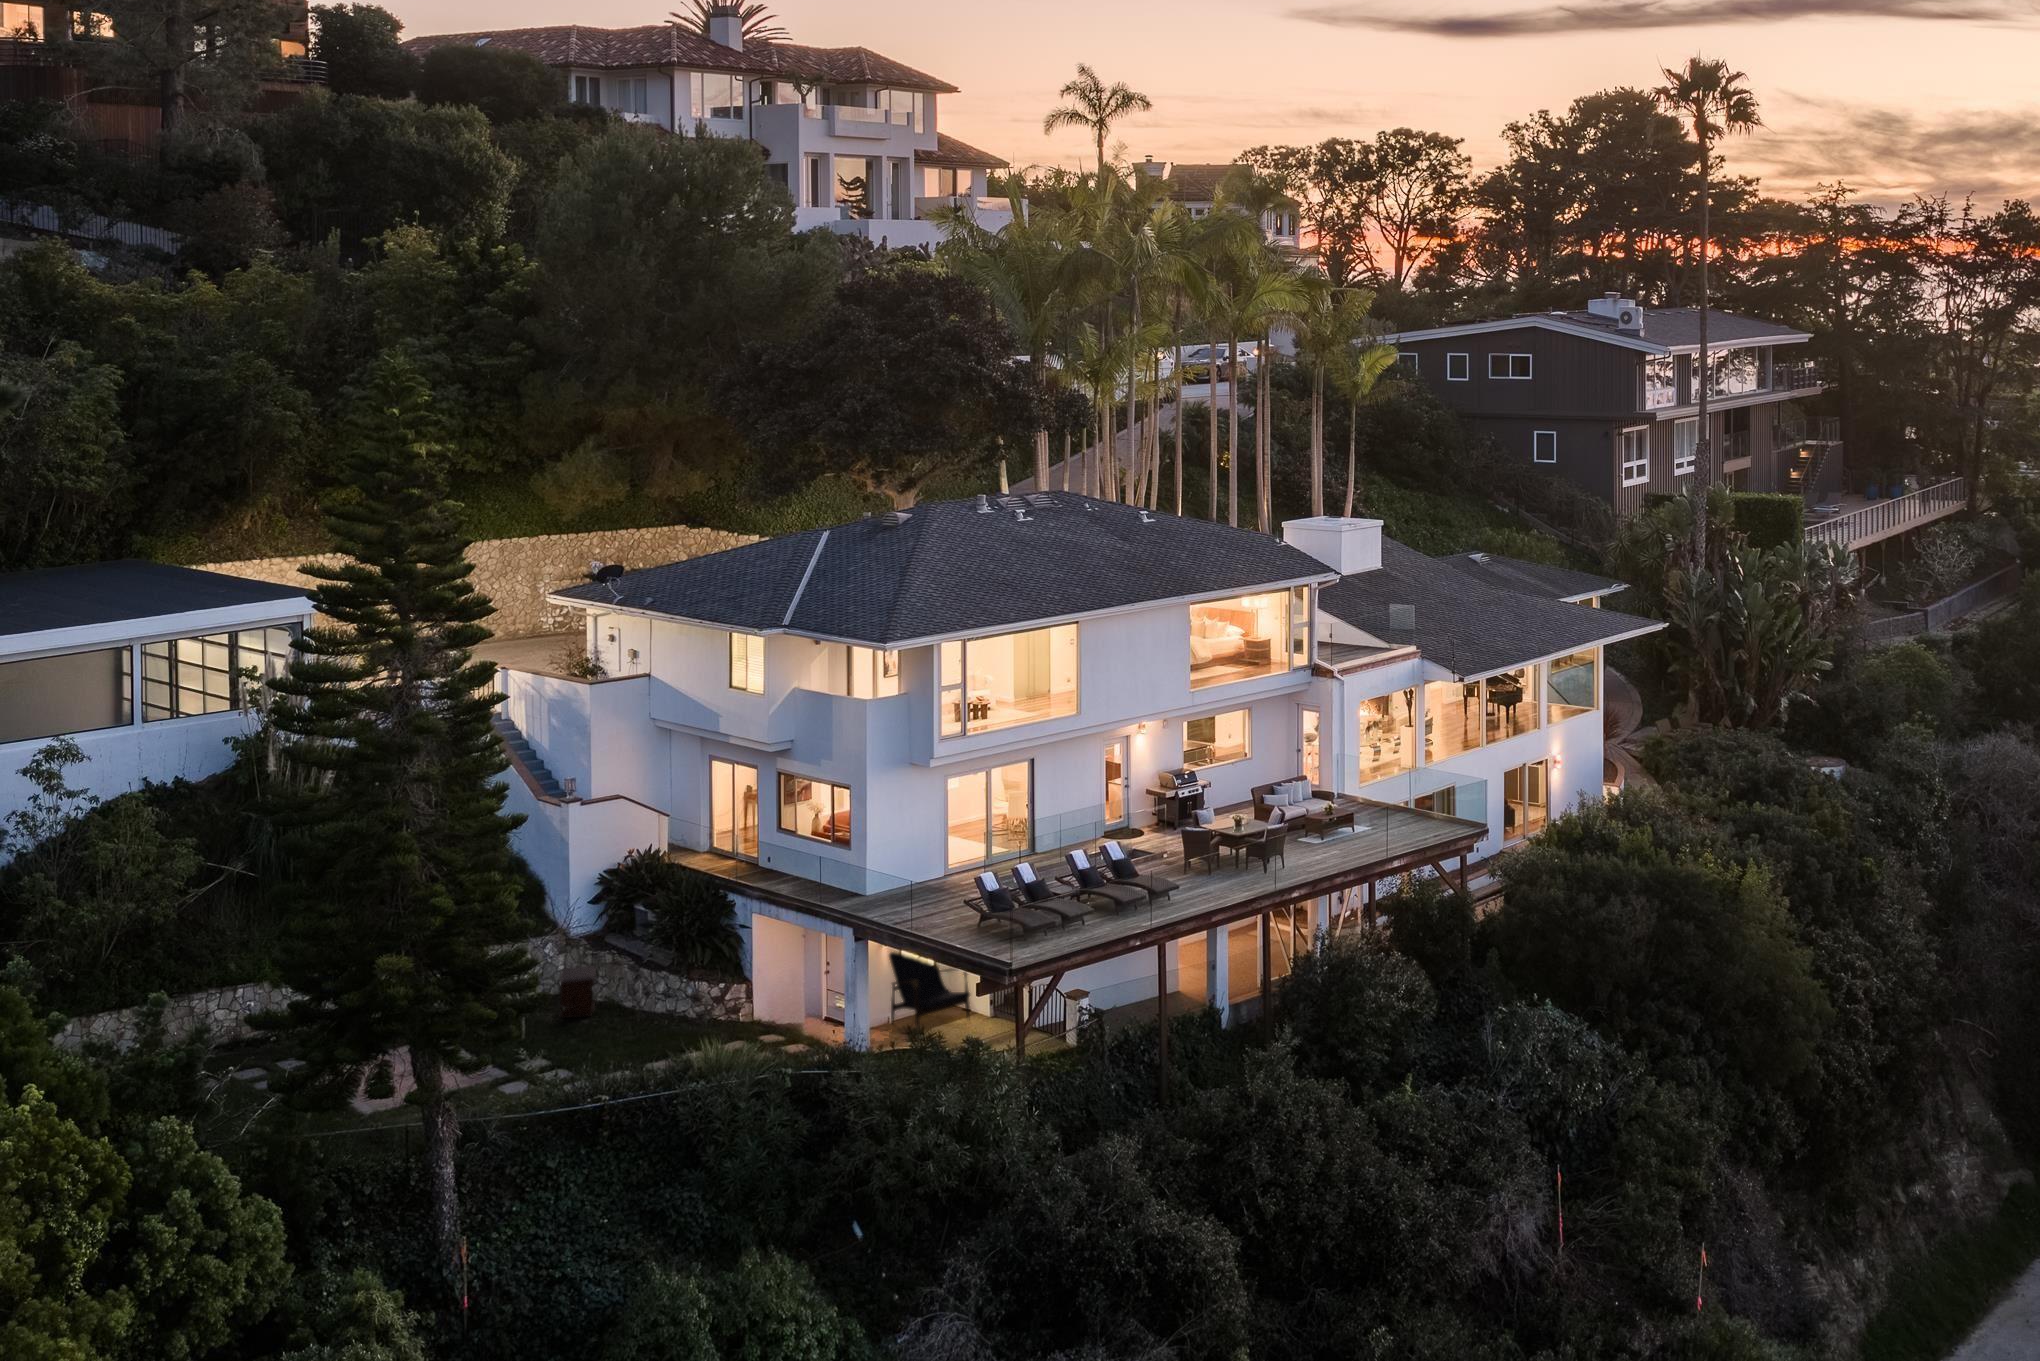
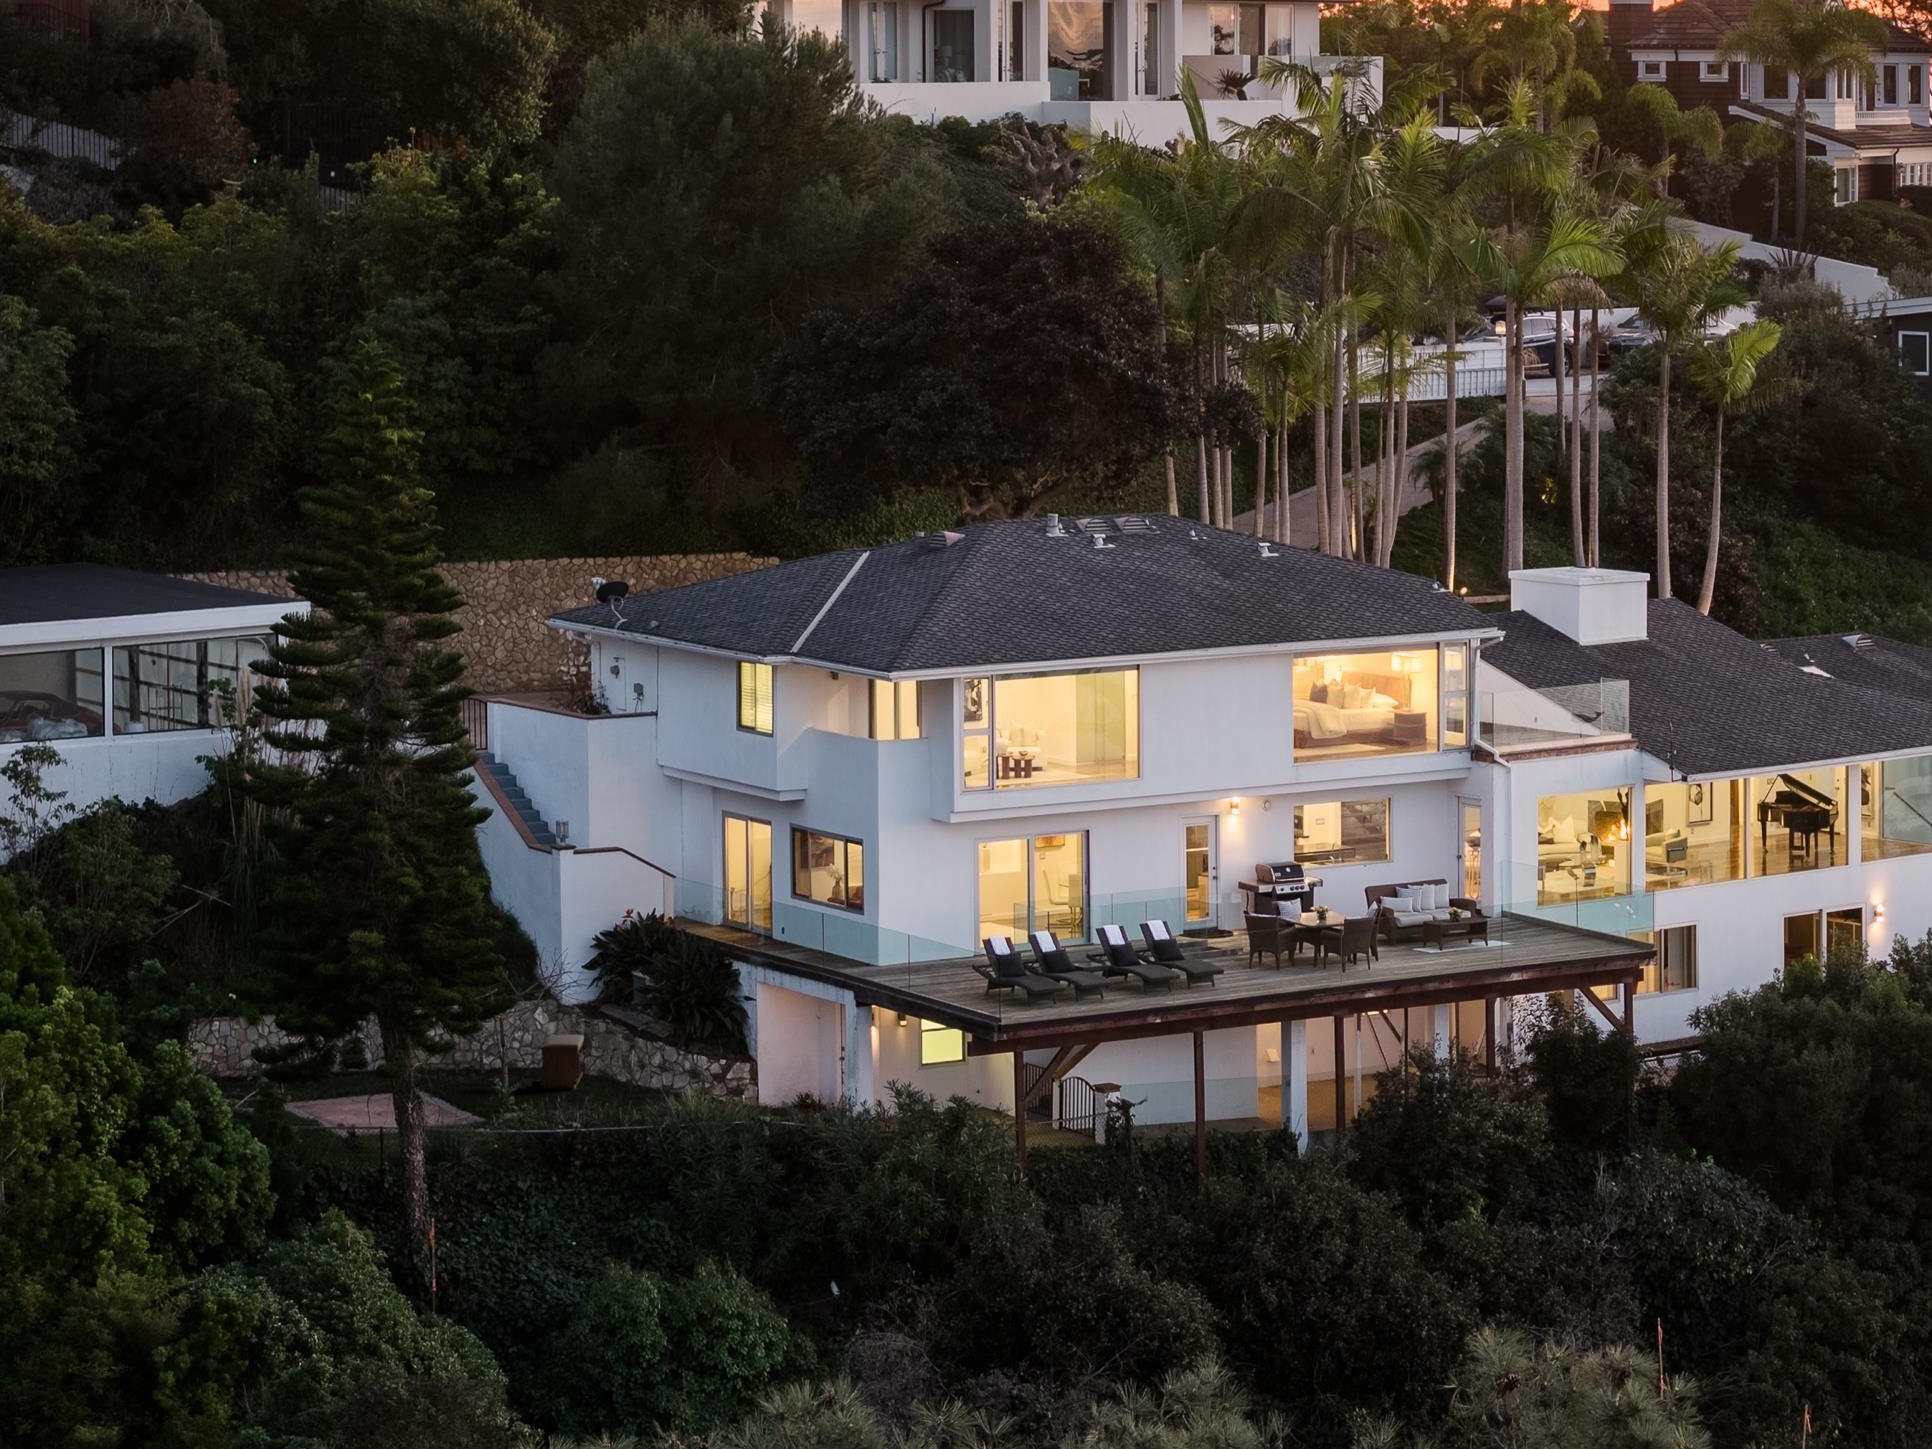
lounge chair: present [889,952,970,1033] -> none [894,1029,983,1126]

